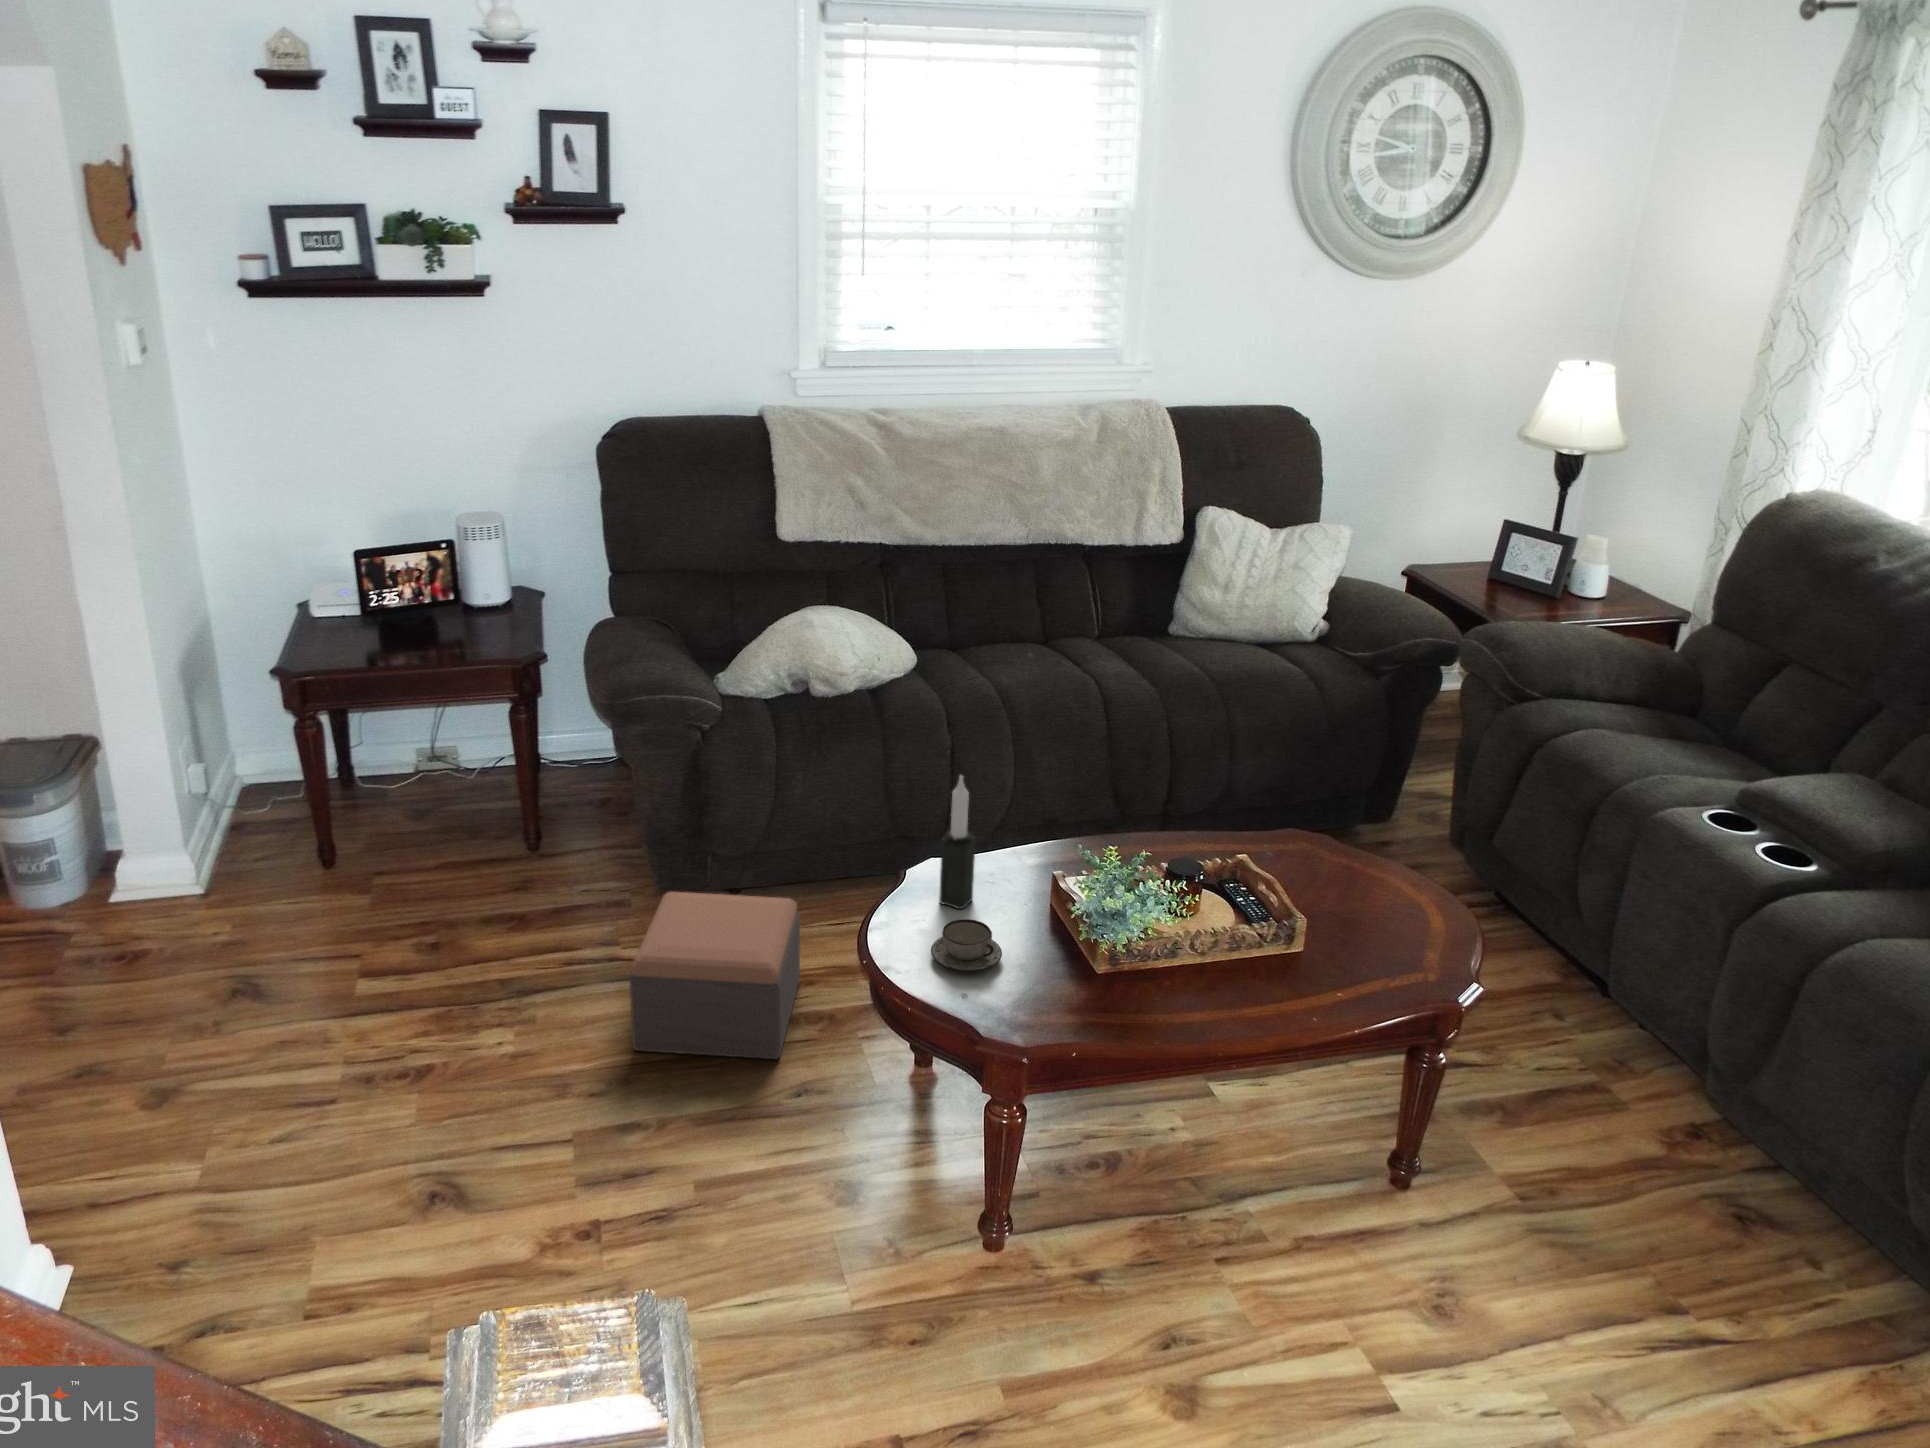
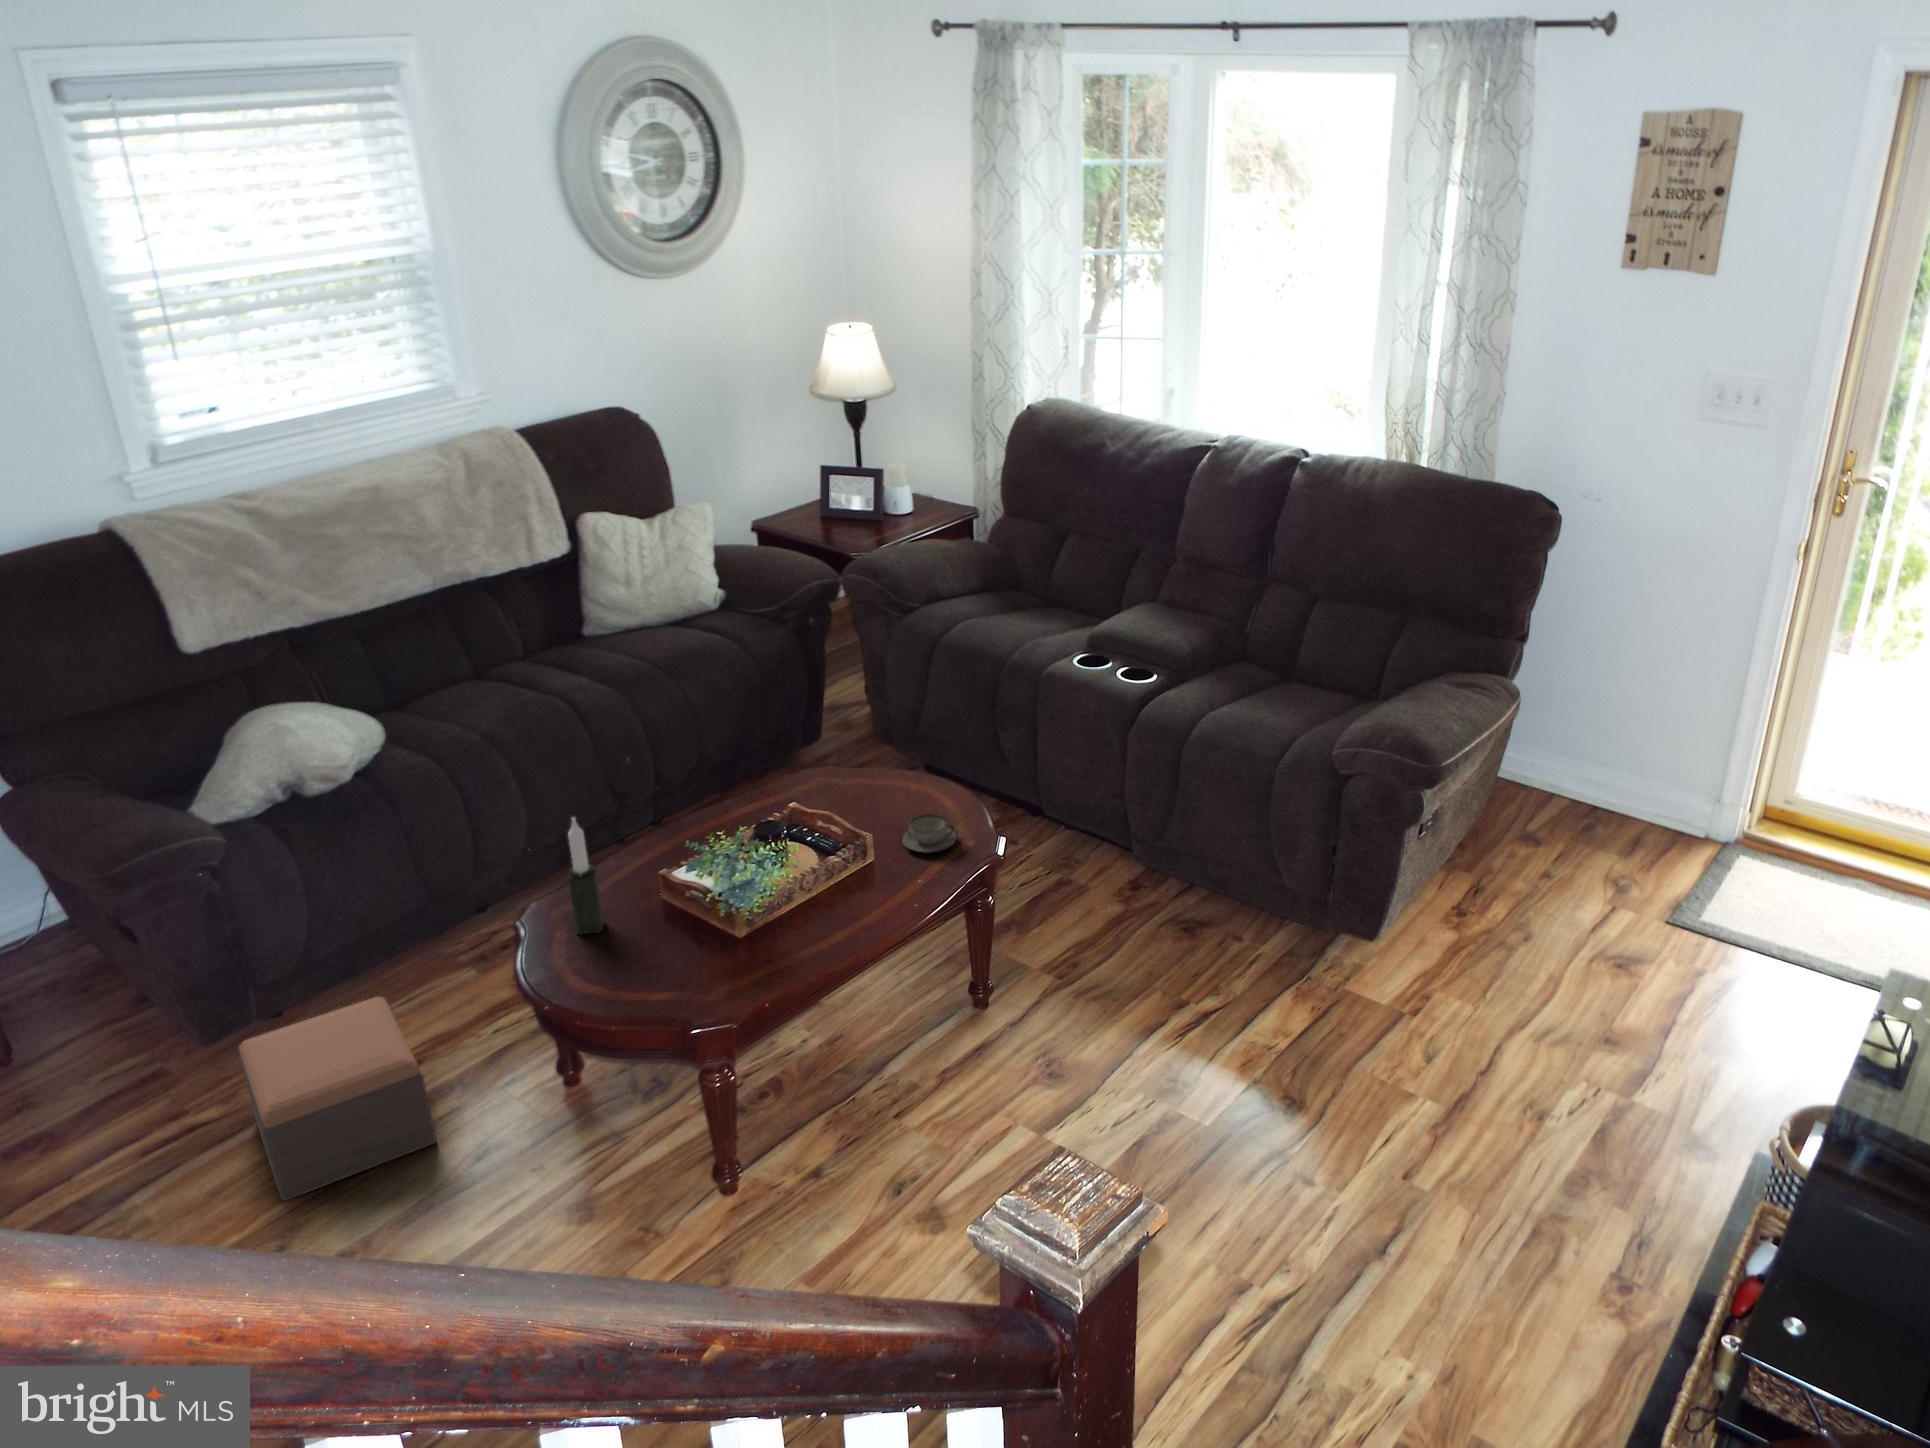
teacup: present [931,919,1002,972] -> present [902,814,956,853]

